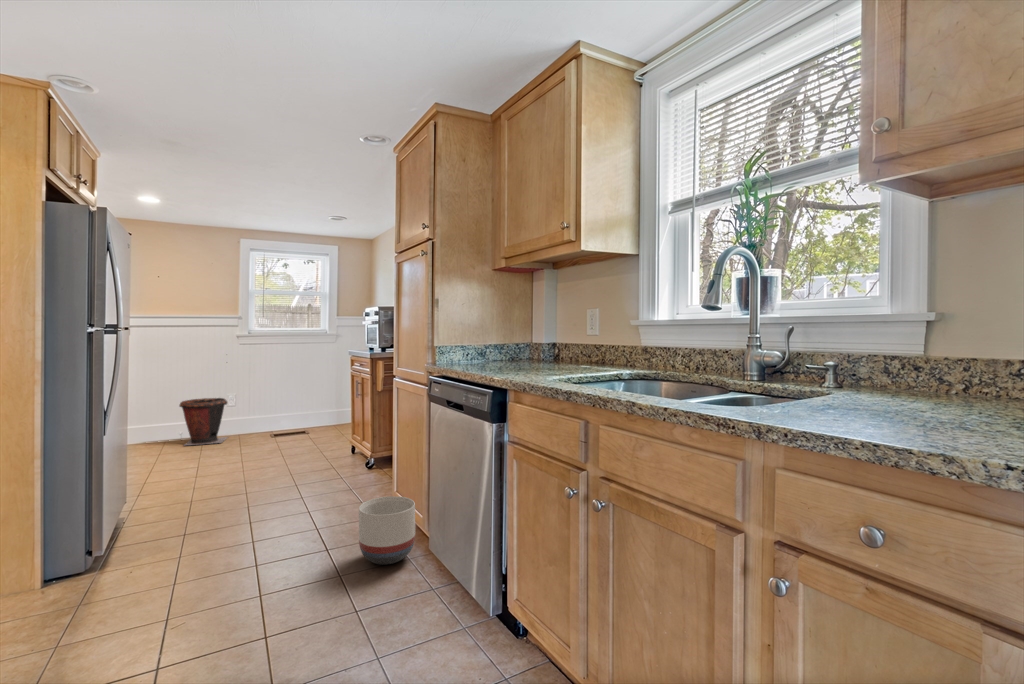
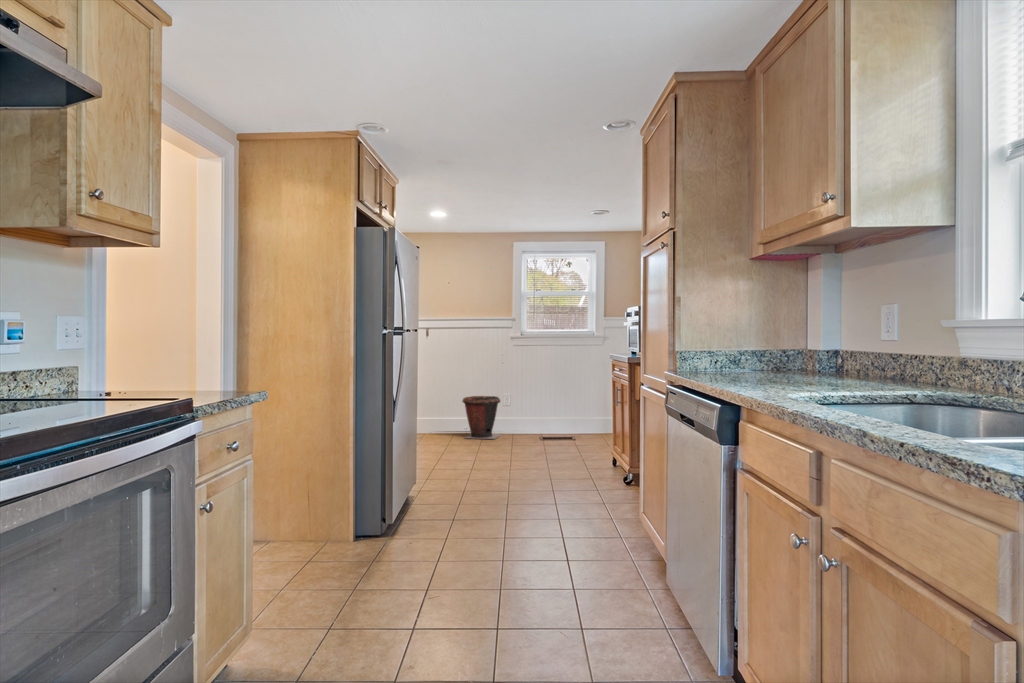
planter: present [359,496,415,565] -> none [592,513,651,586]

